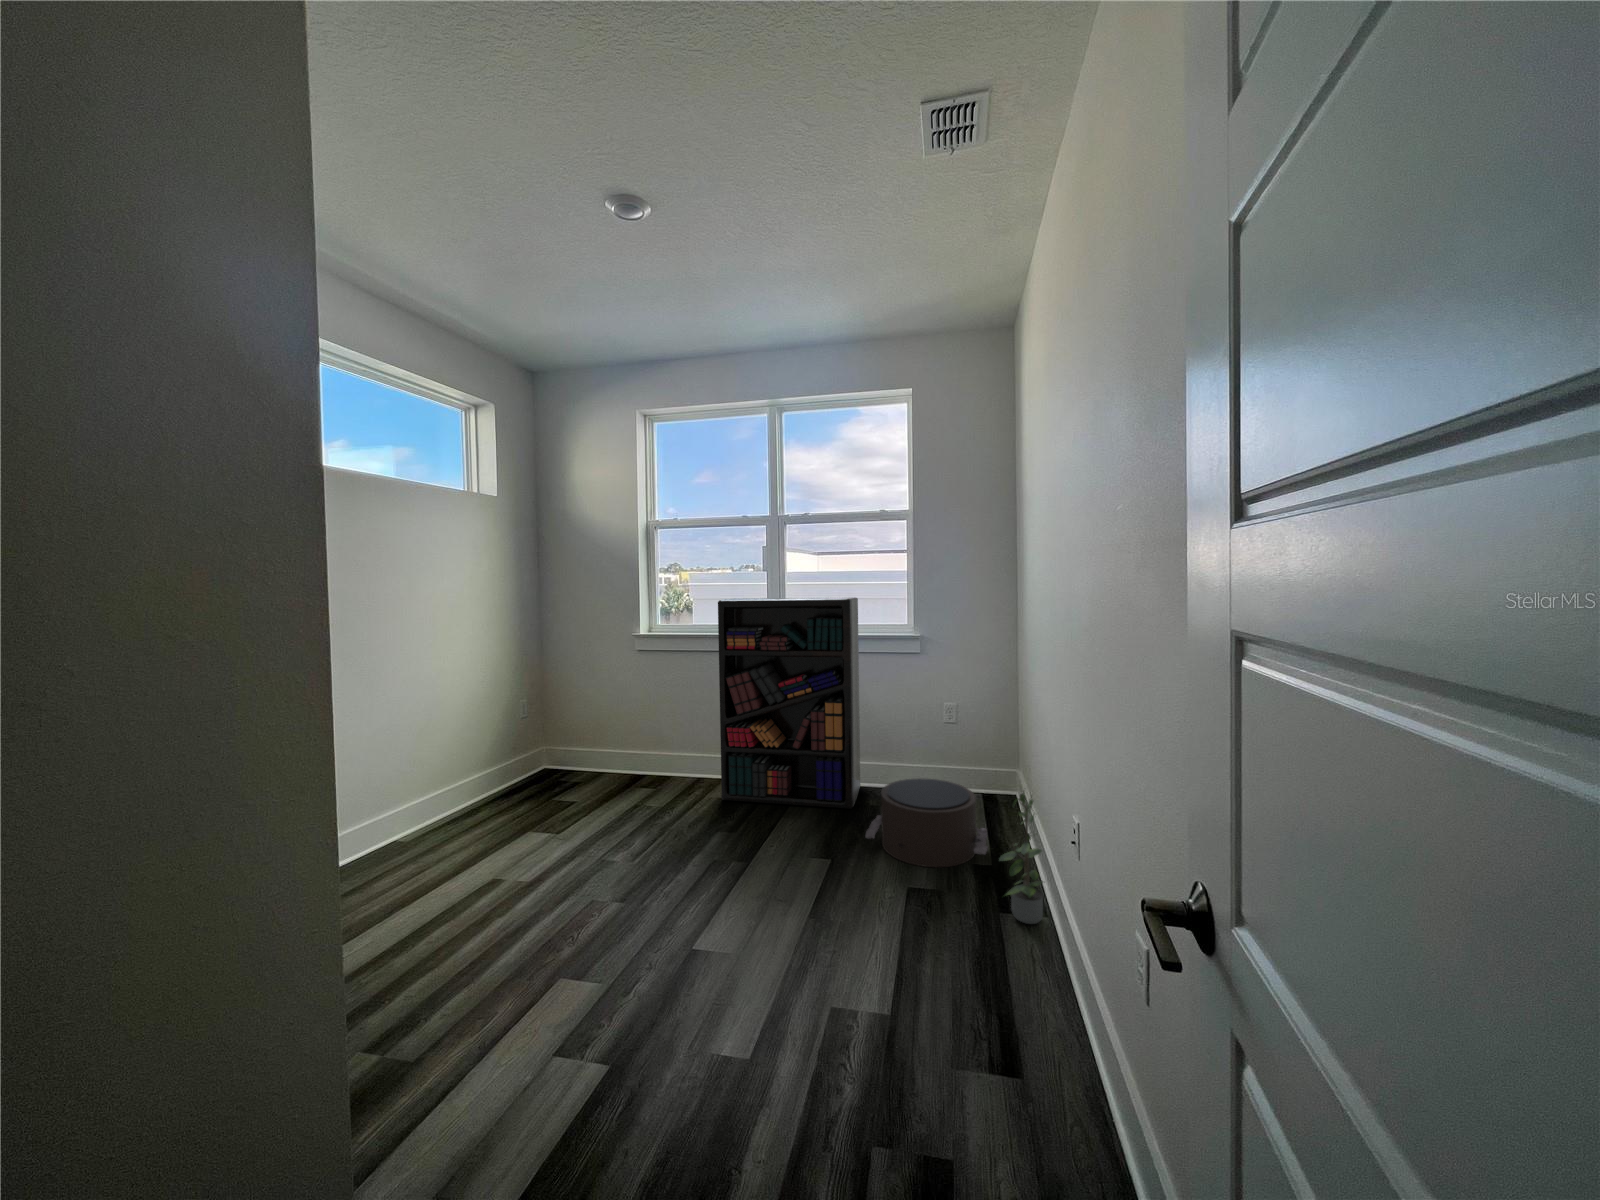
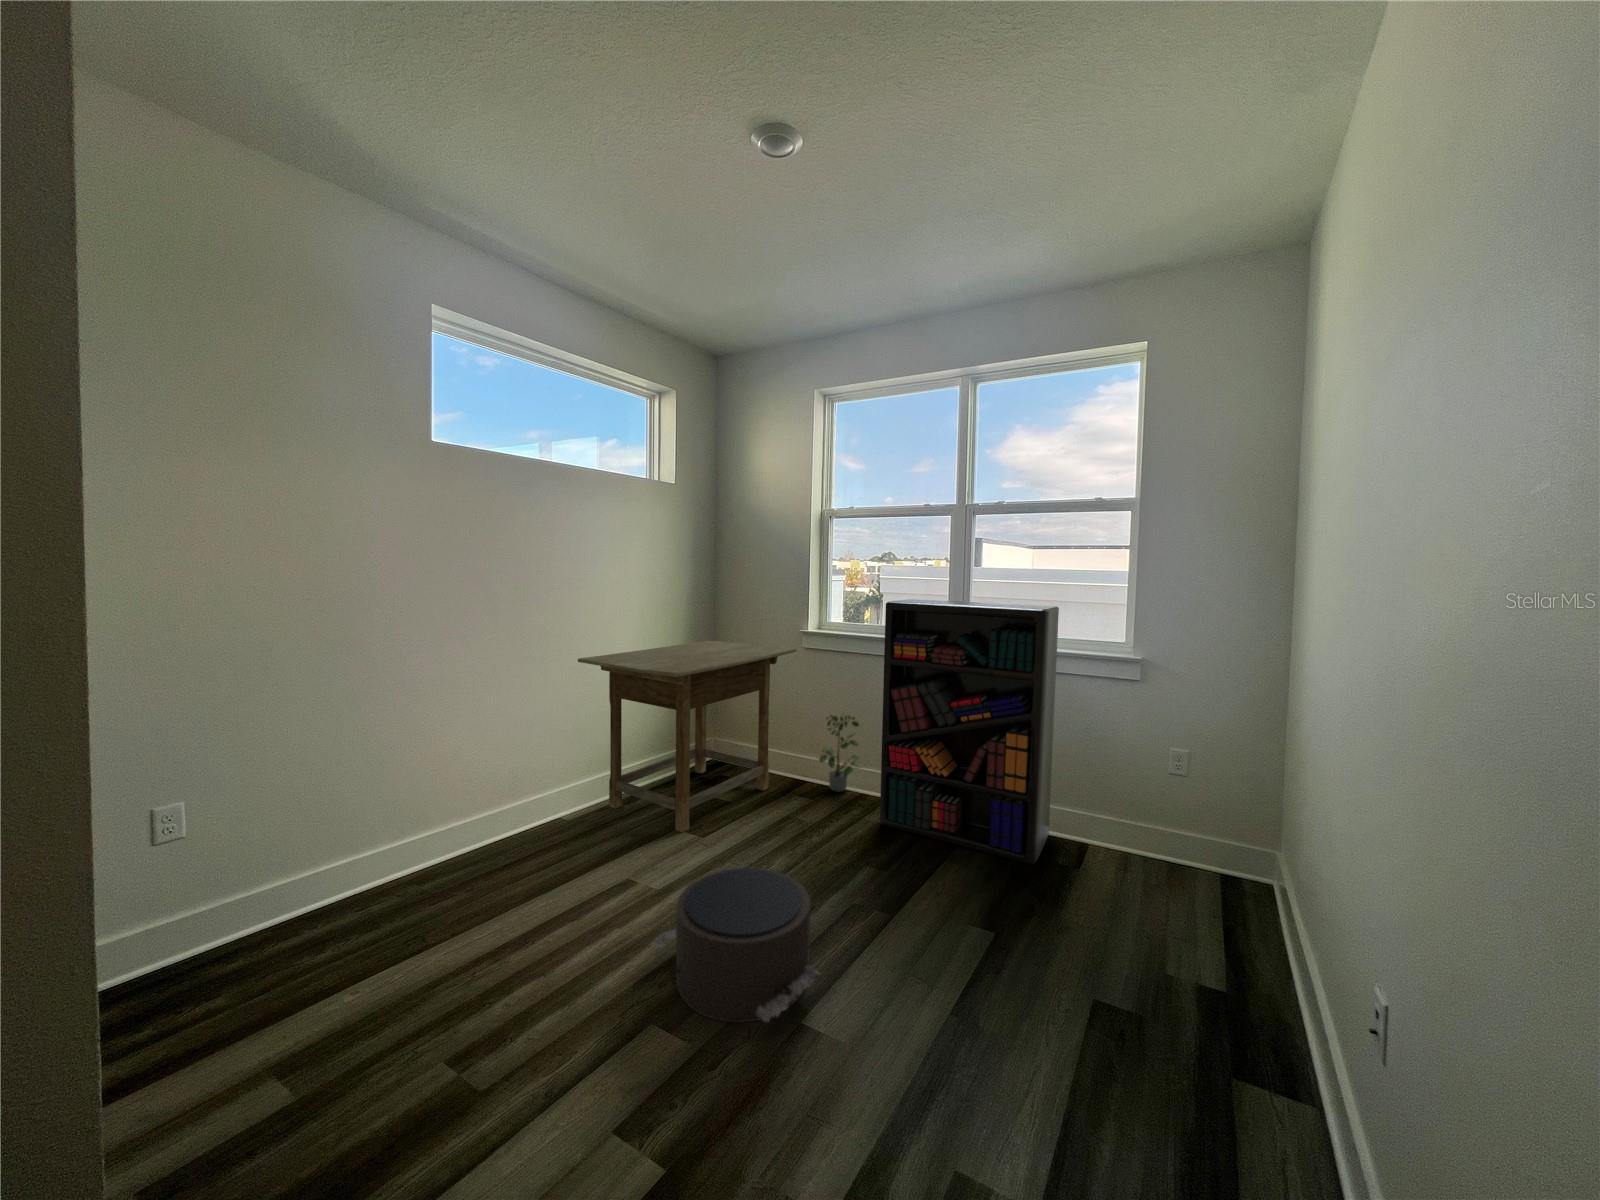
desk: none [397,650,632,838] -> present [578,641,797,832]
pouf: present [866,778,988,868] -> present [651,867,820,1023]
potted plant: present [999,793,1043,924] -> present [819,715,862,792]

